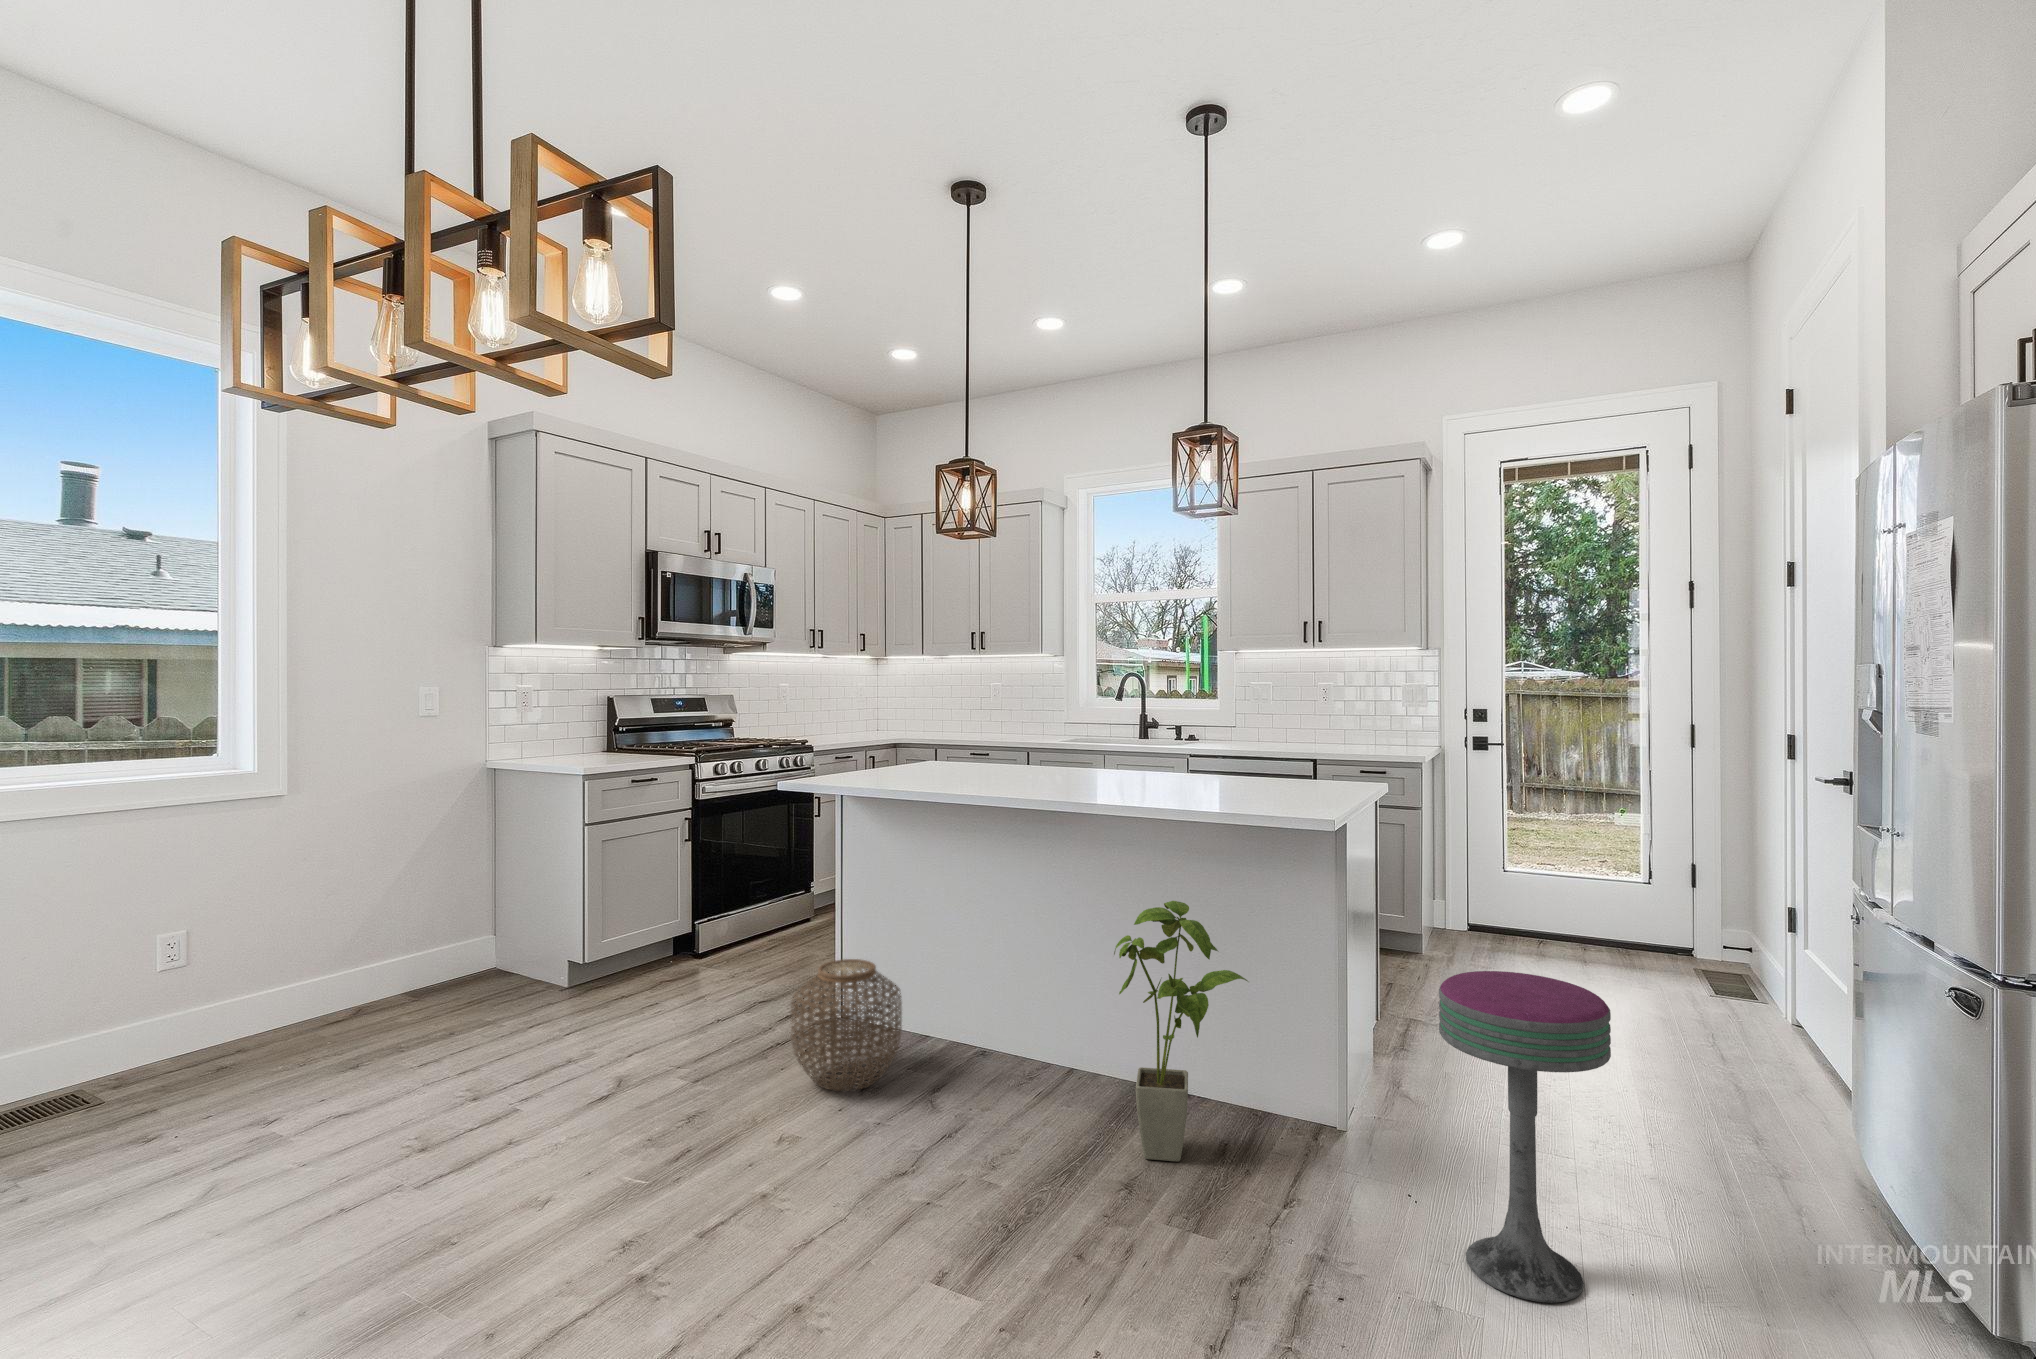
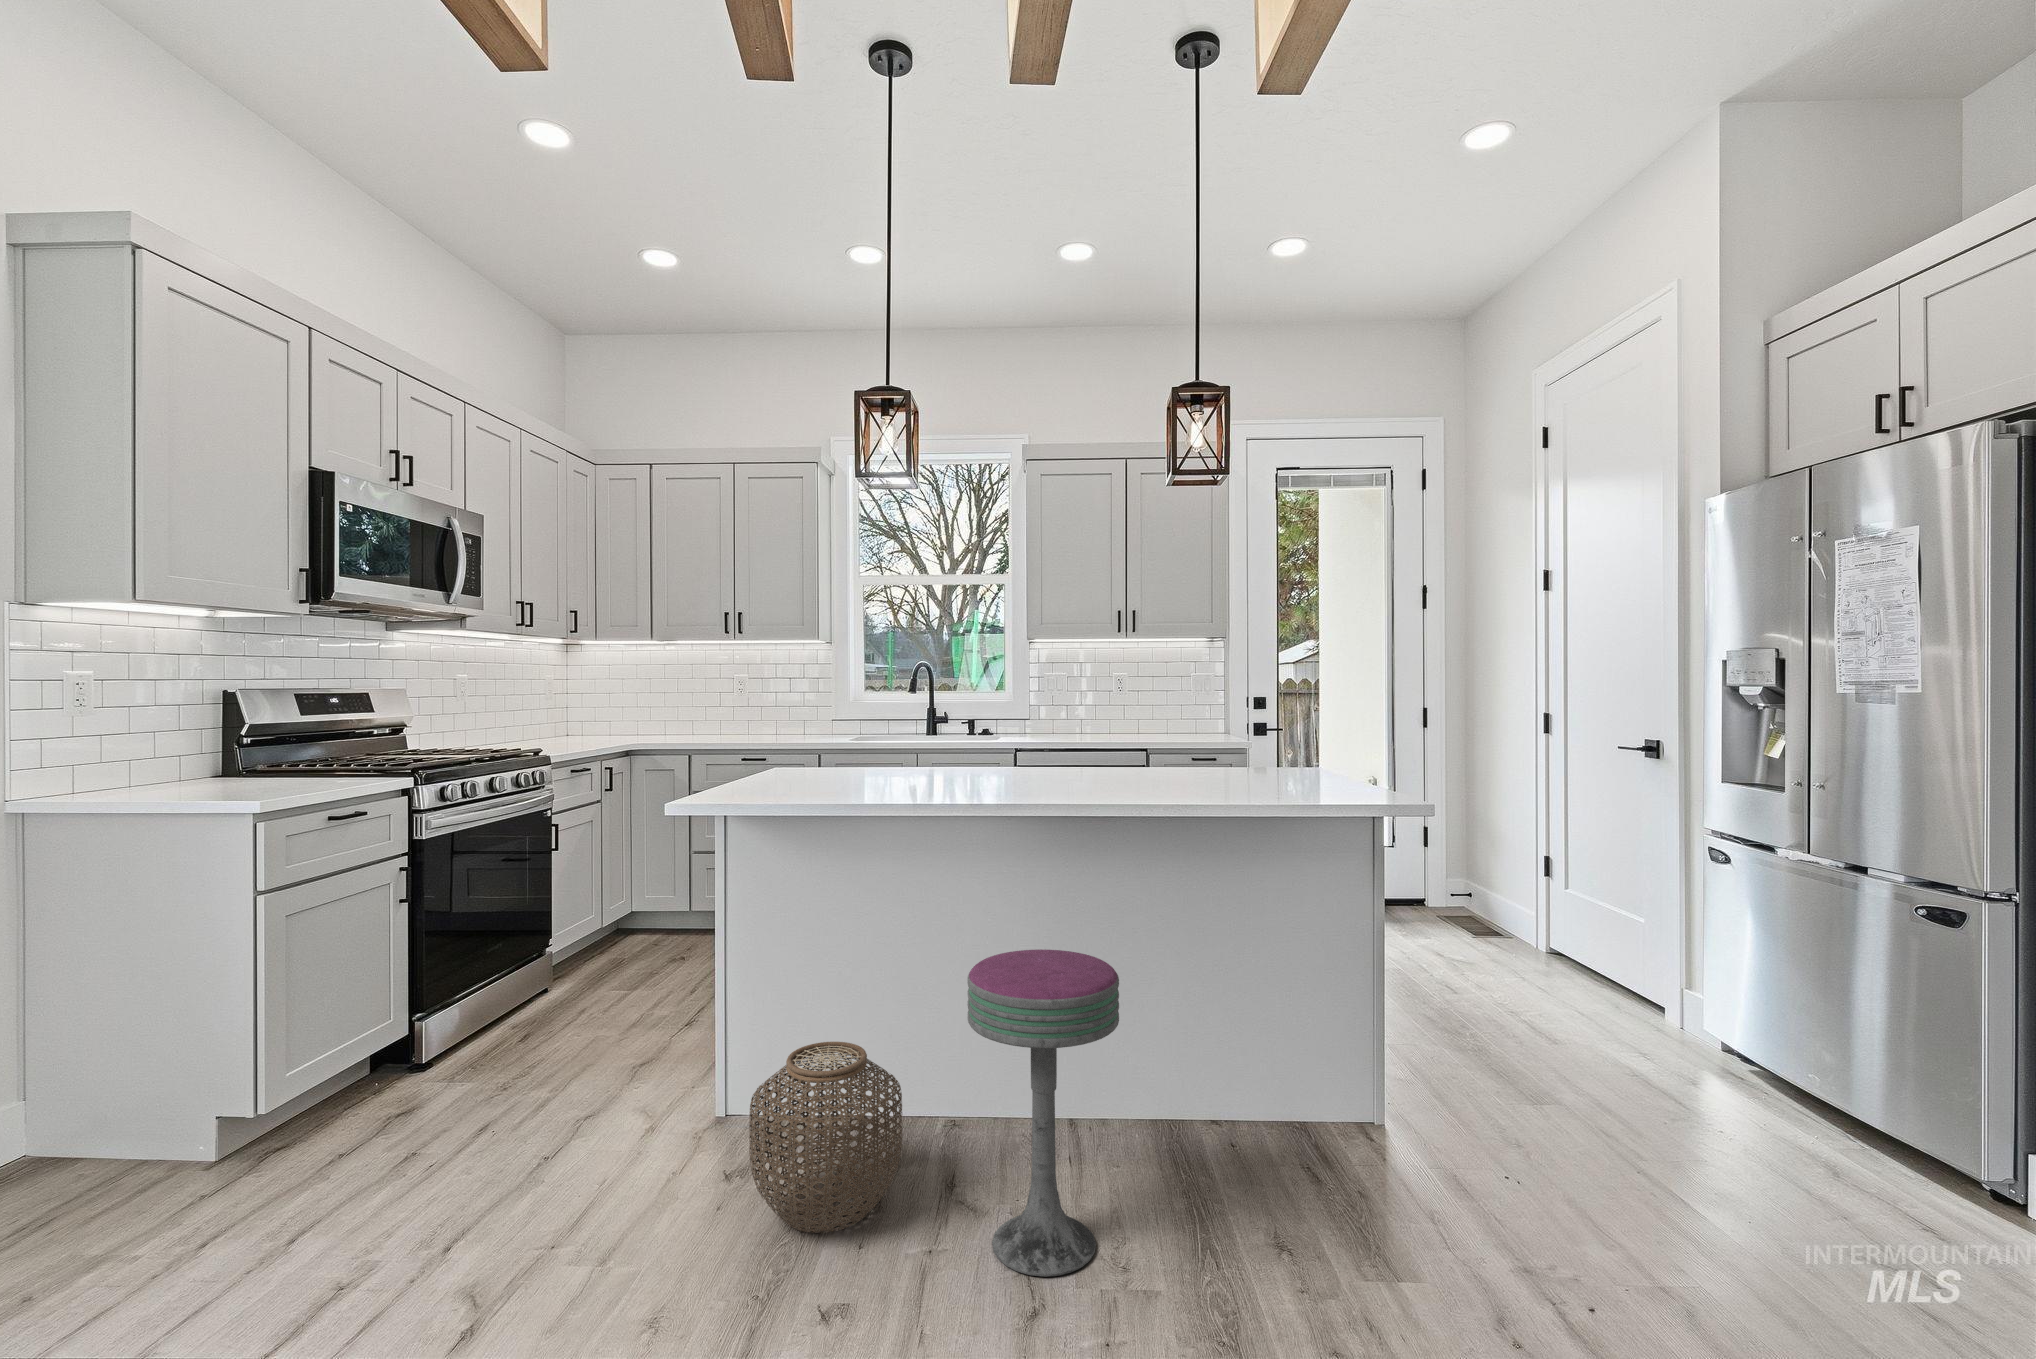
house plant: present [1114,901,1247,1161] -> none [1214,917,1377,1224]
bar stool: present [1439,971,1611,1303] -> present [967,949,1119,1277]

